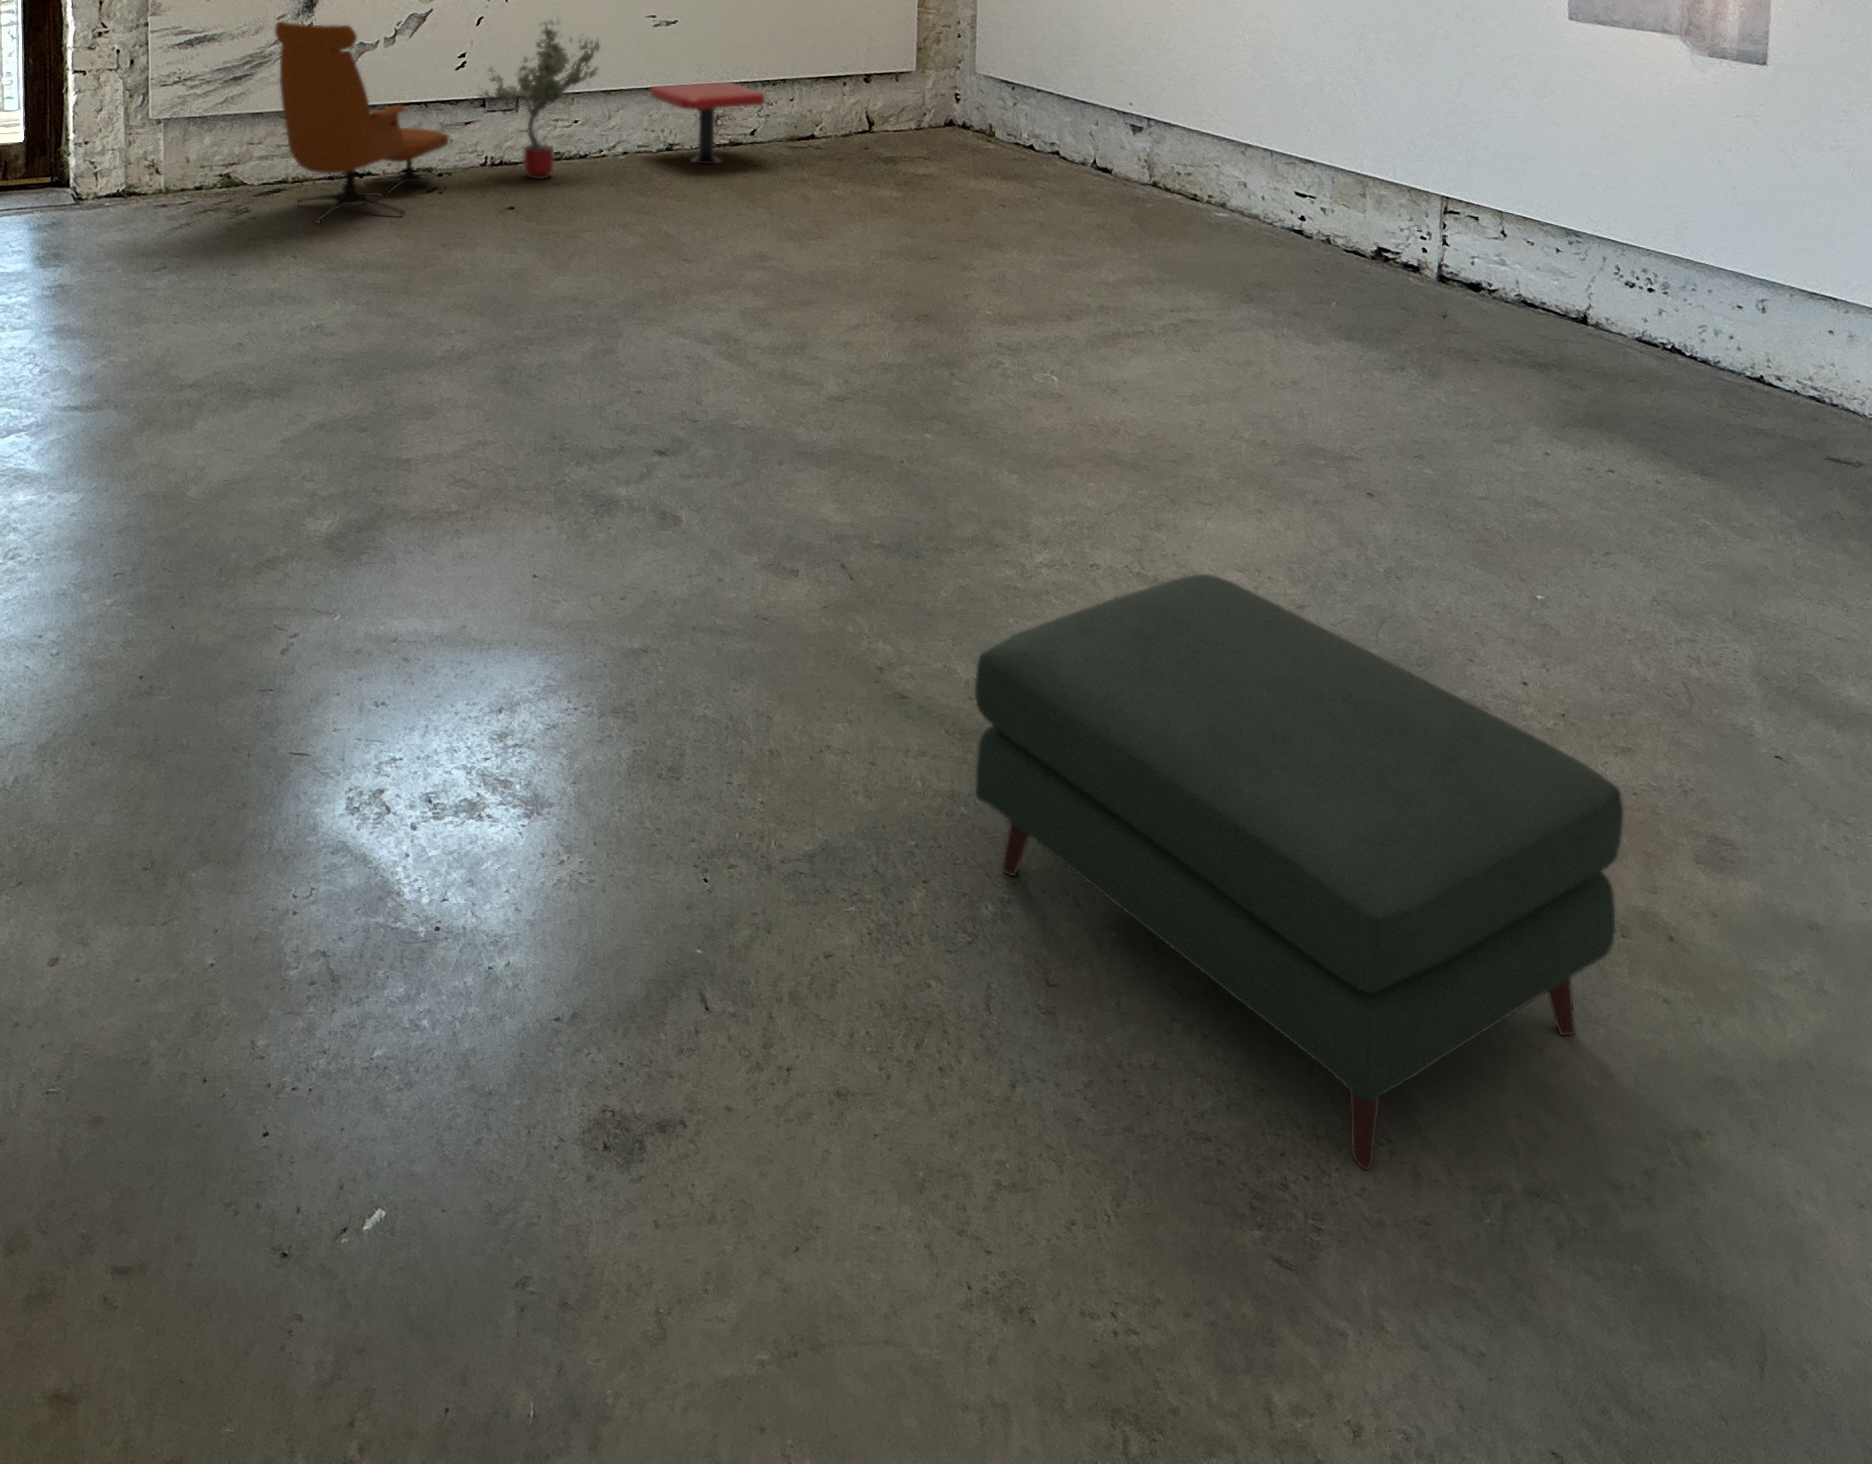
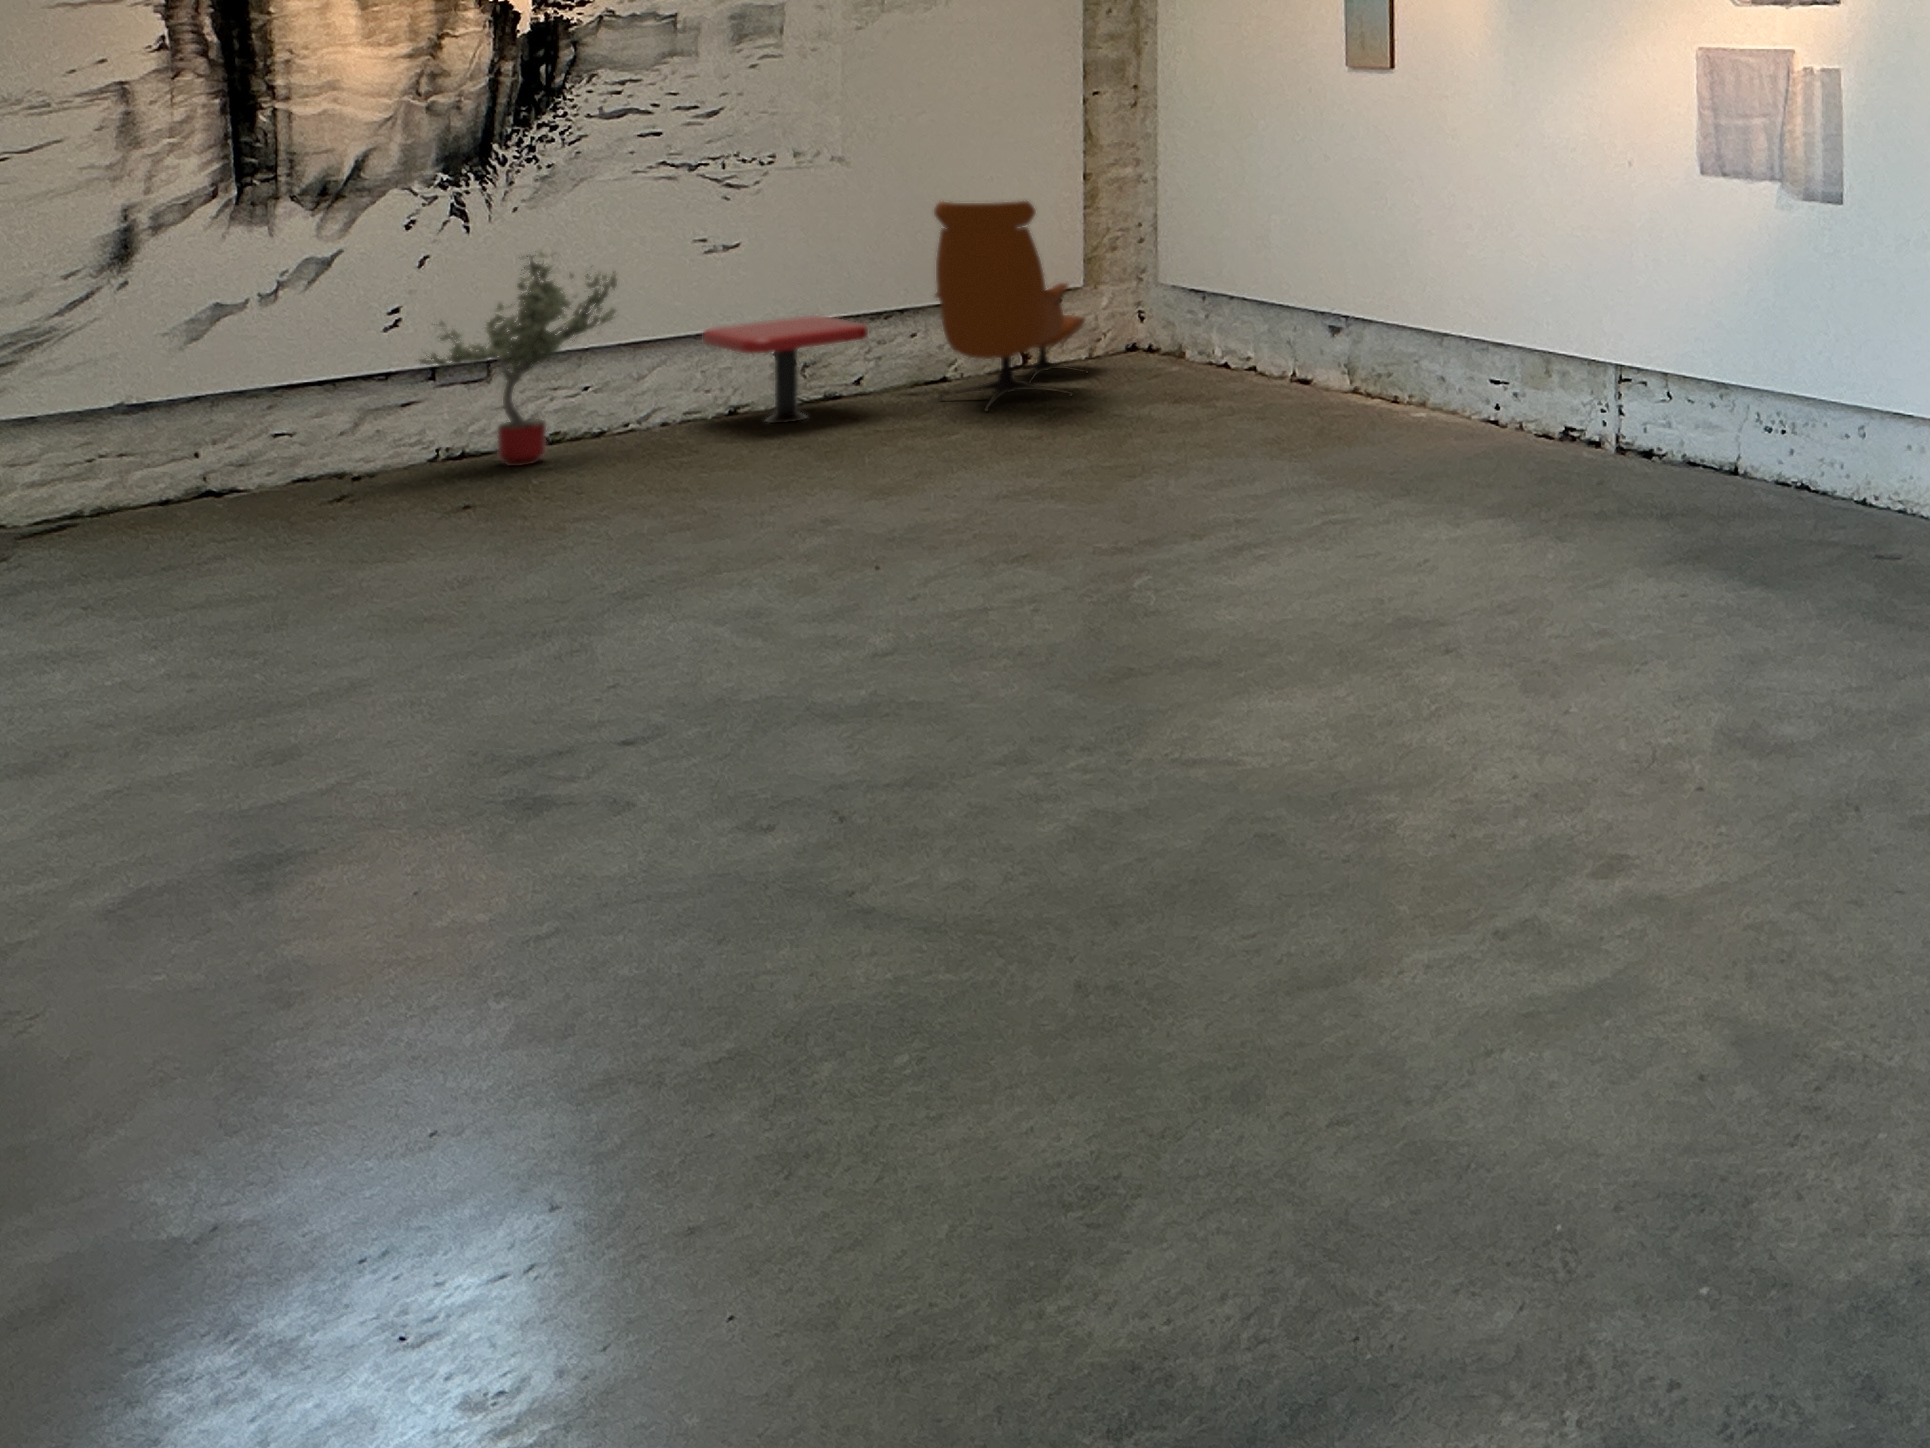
lounge chair: present [275,21,449,223] -> present [934,201,1085,411]
ottoman: present [975,574,1623,1170] -> none [871,715,1437,1163]

